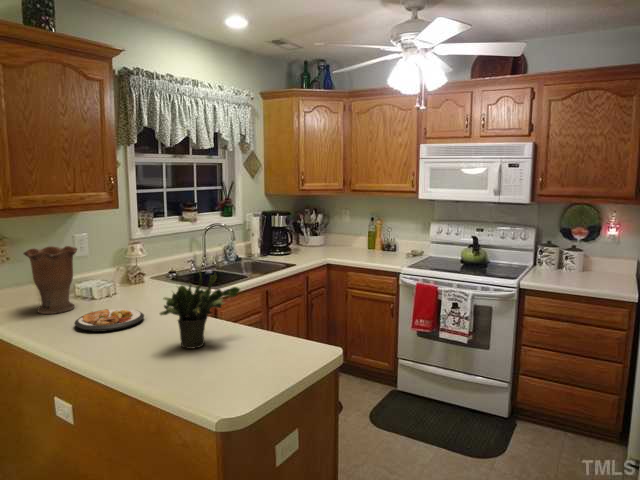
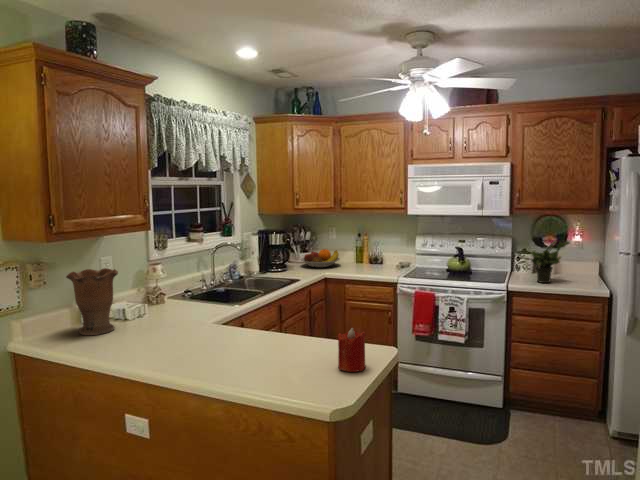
fruit bowl: none [305,234,348,253] -> present [300,249,340,267]
potted plant: present [160,274,240,349] -> present [531,241,569,283]
plate: present [75,309,144,332] -> none [130,326,195,348]
candle: none [260,324,292,373] -> present [338,328,365,372]

